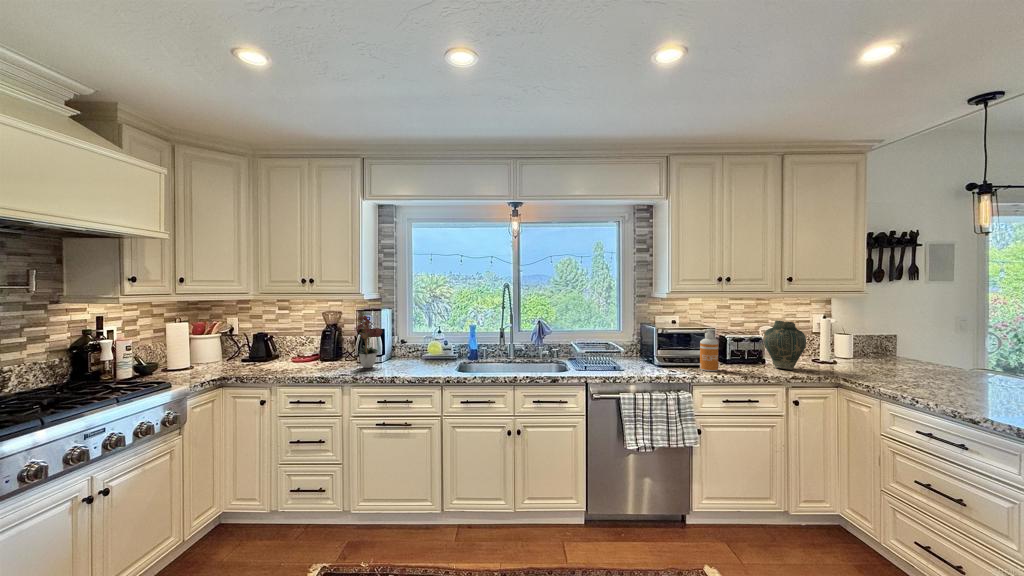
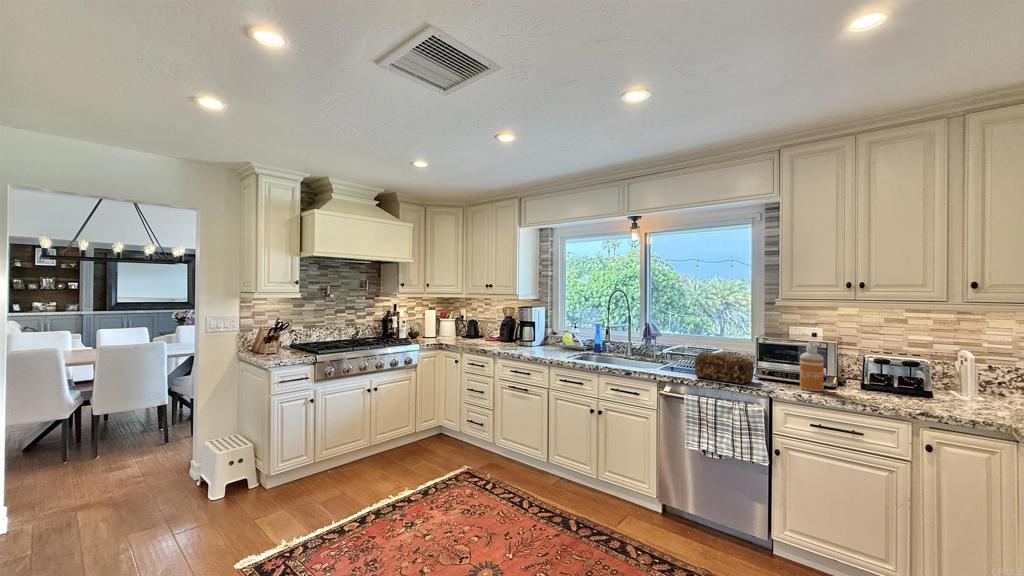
flower arrangement: present [356,316,382,368] -> none [507,309,531,348]
vase: present [763,321,806,370] -> none [908,339,978,407]
bread loaf: none [620,347,672,374] -> present [695,352,754,384]

